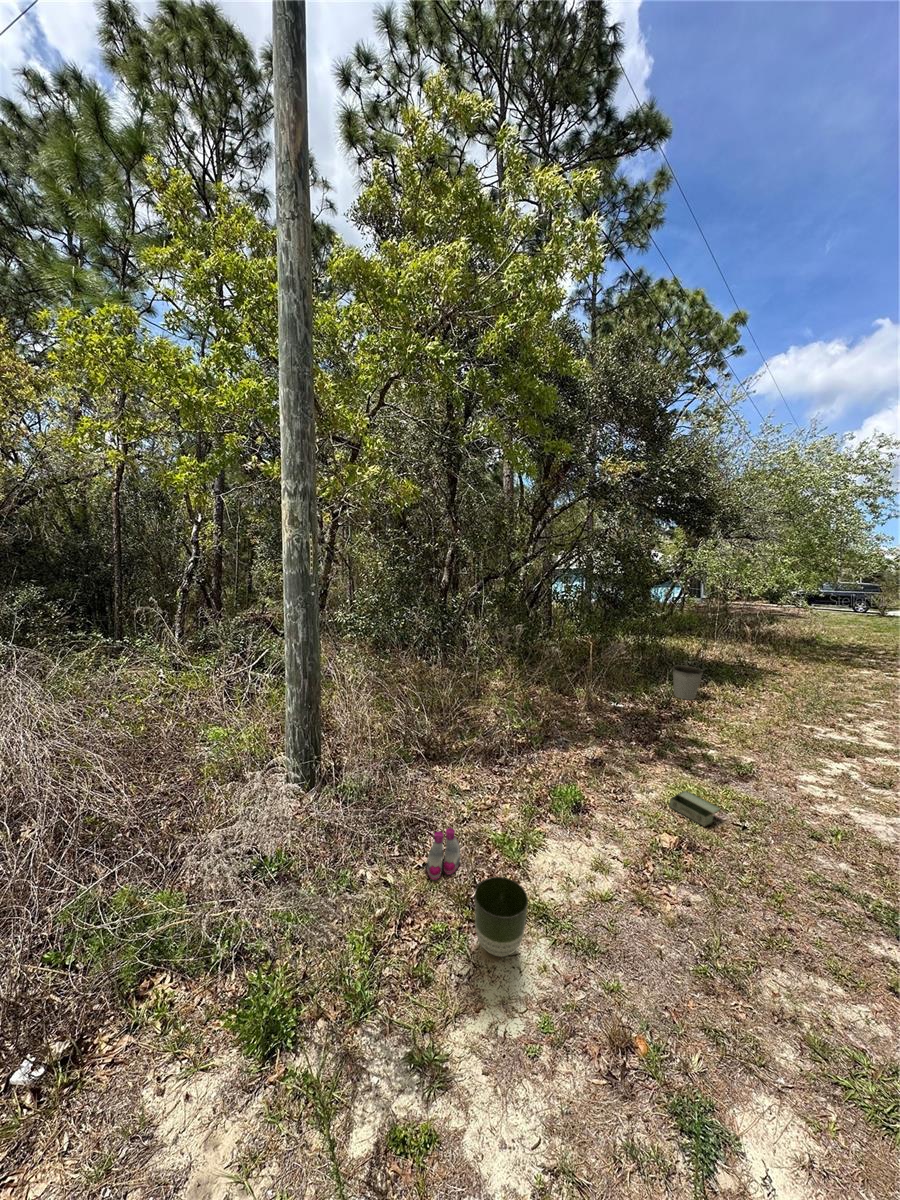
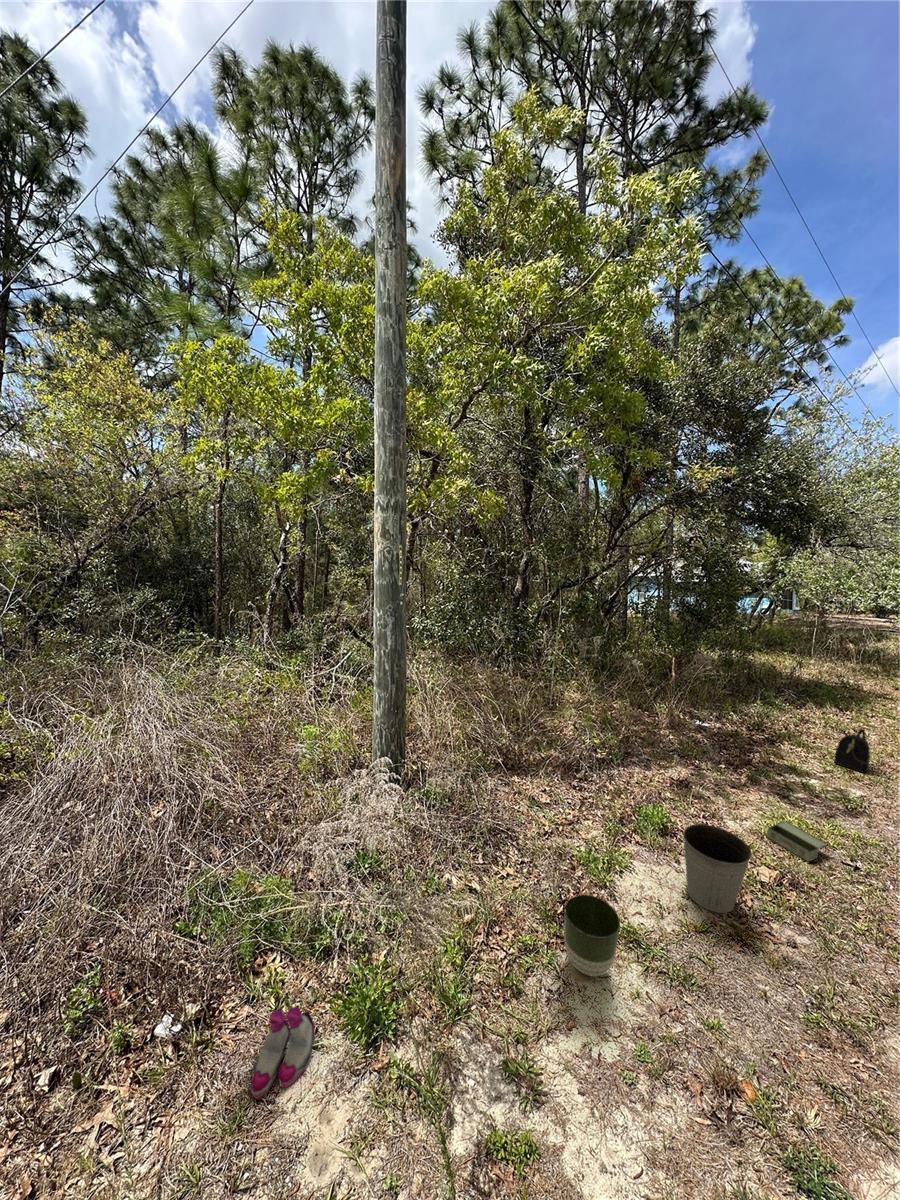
bucket: present [673,666,703,700] -> present [682,824,752,913]
backpack: none [730,702,761,742] -> present [834,729,870,773]
boots: present [426,828,460,880] -> present [251,1006,315,1099]

